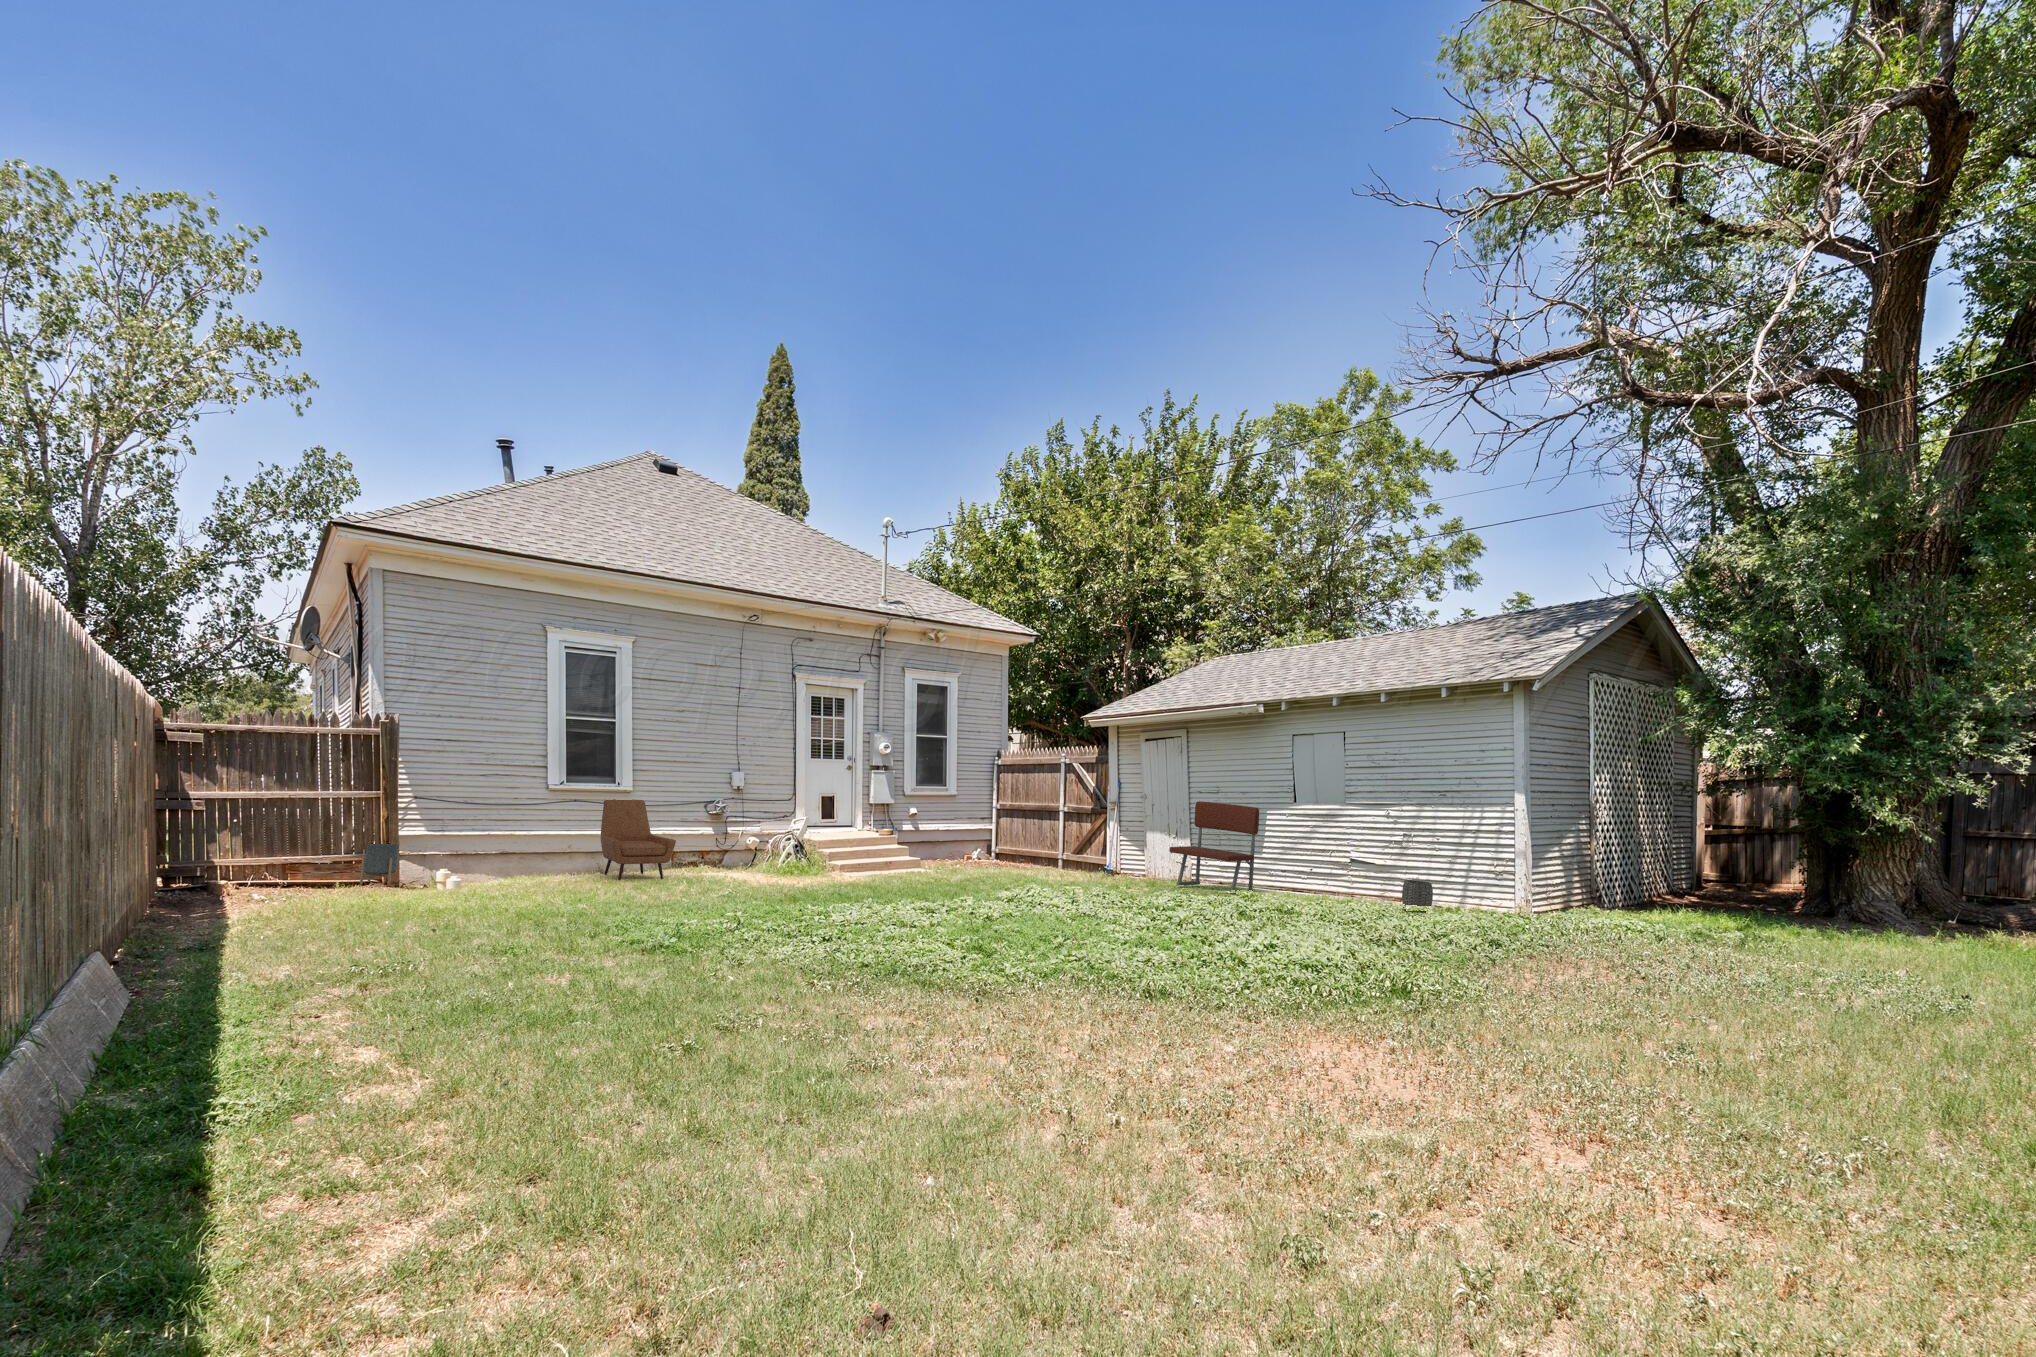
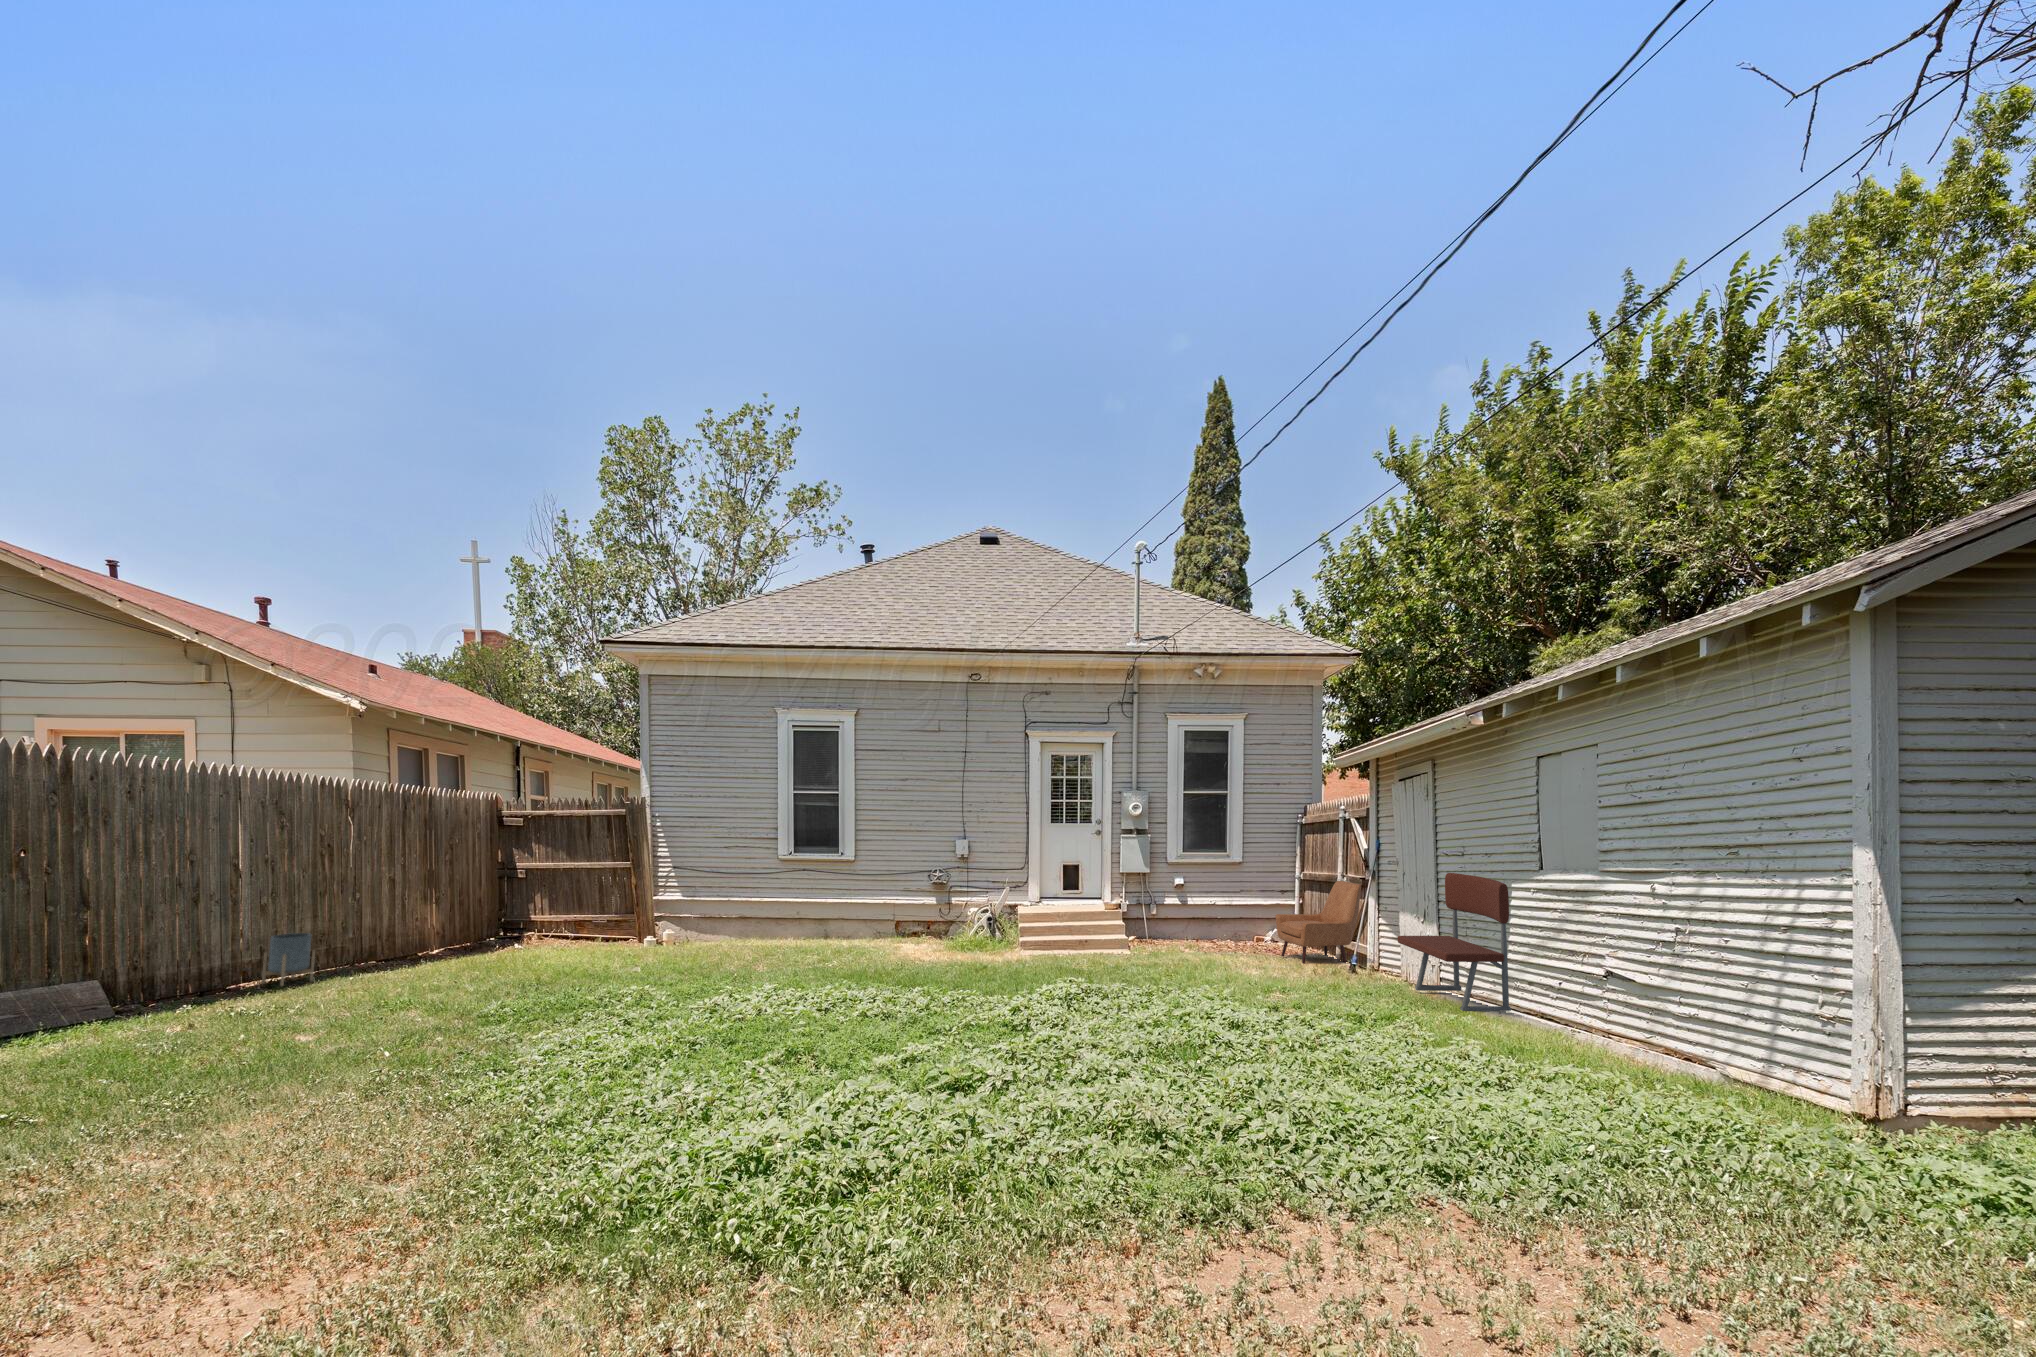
chair: present [601,799,676,880] -> present [1276,881,1361,964]
planter: present [360,843,400,885] -> present [262,933,315,986]
woven basket: present [1402,880,1433,913] -> none [1655,1016,1715,1079]

